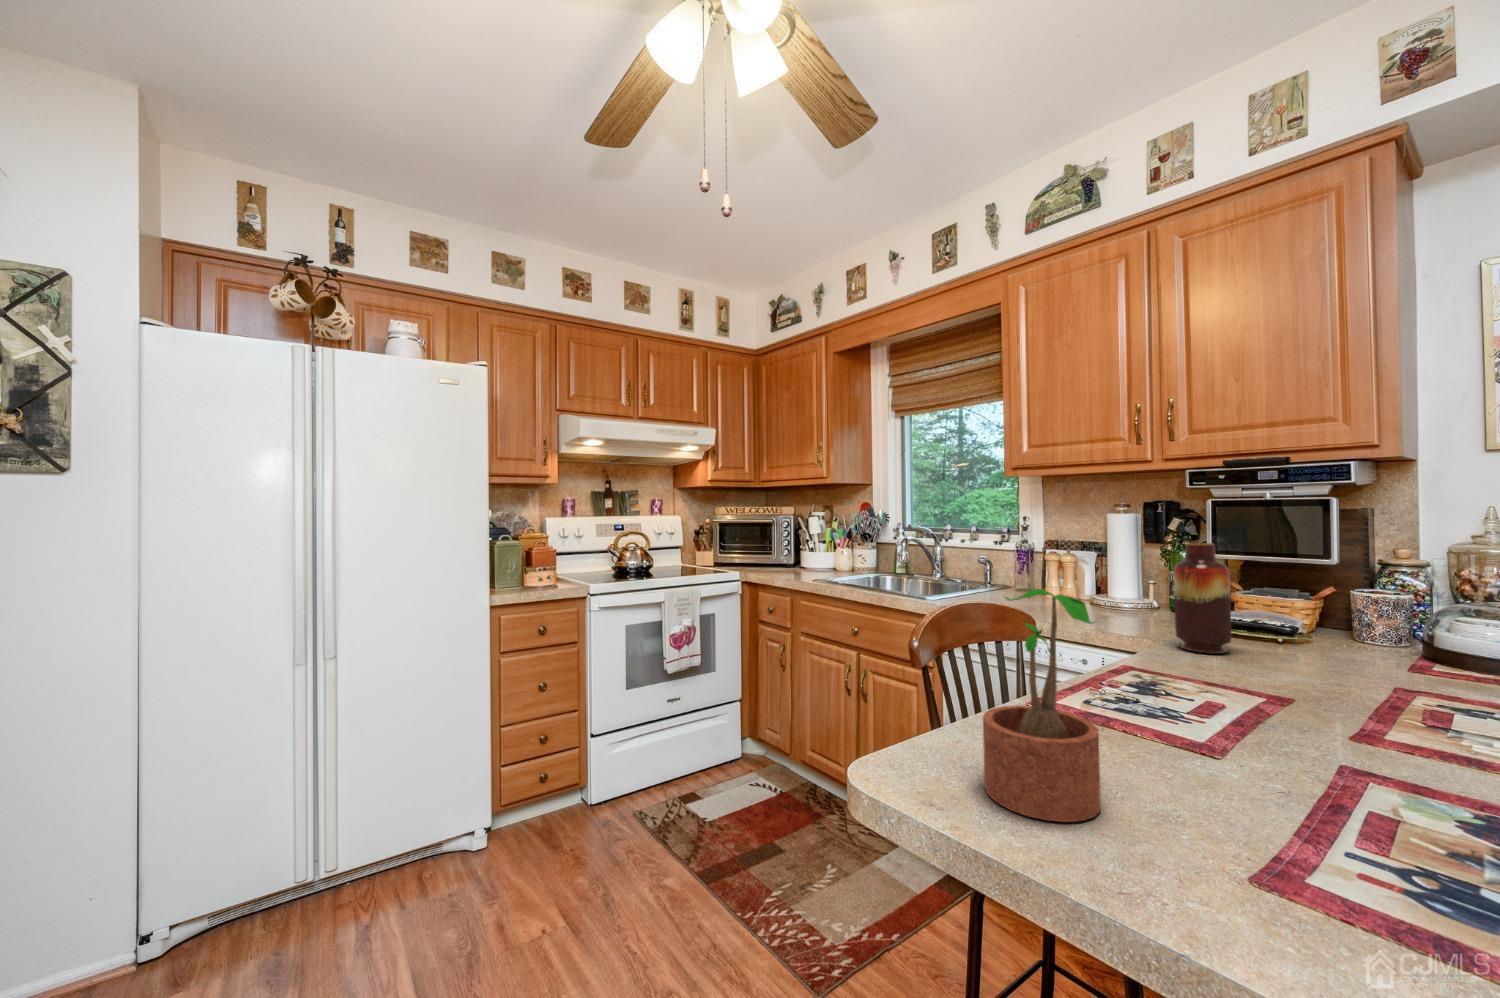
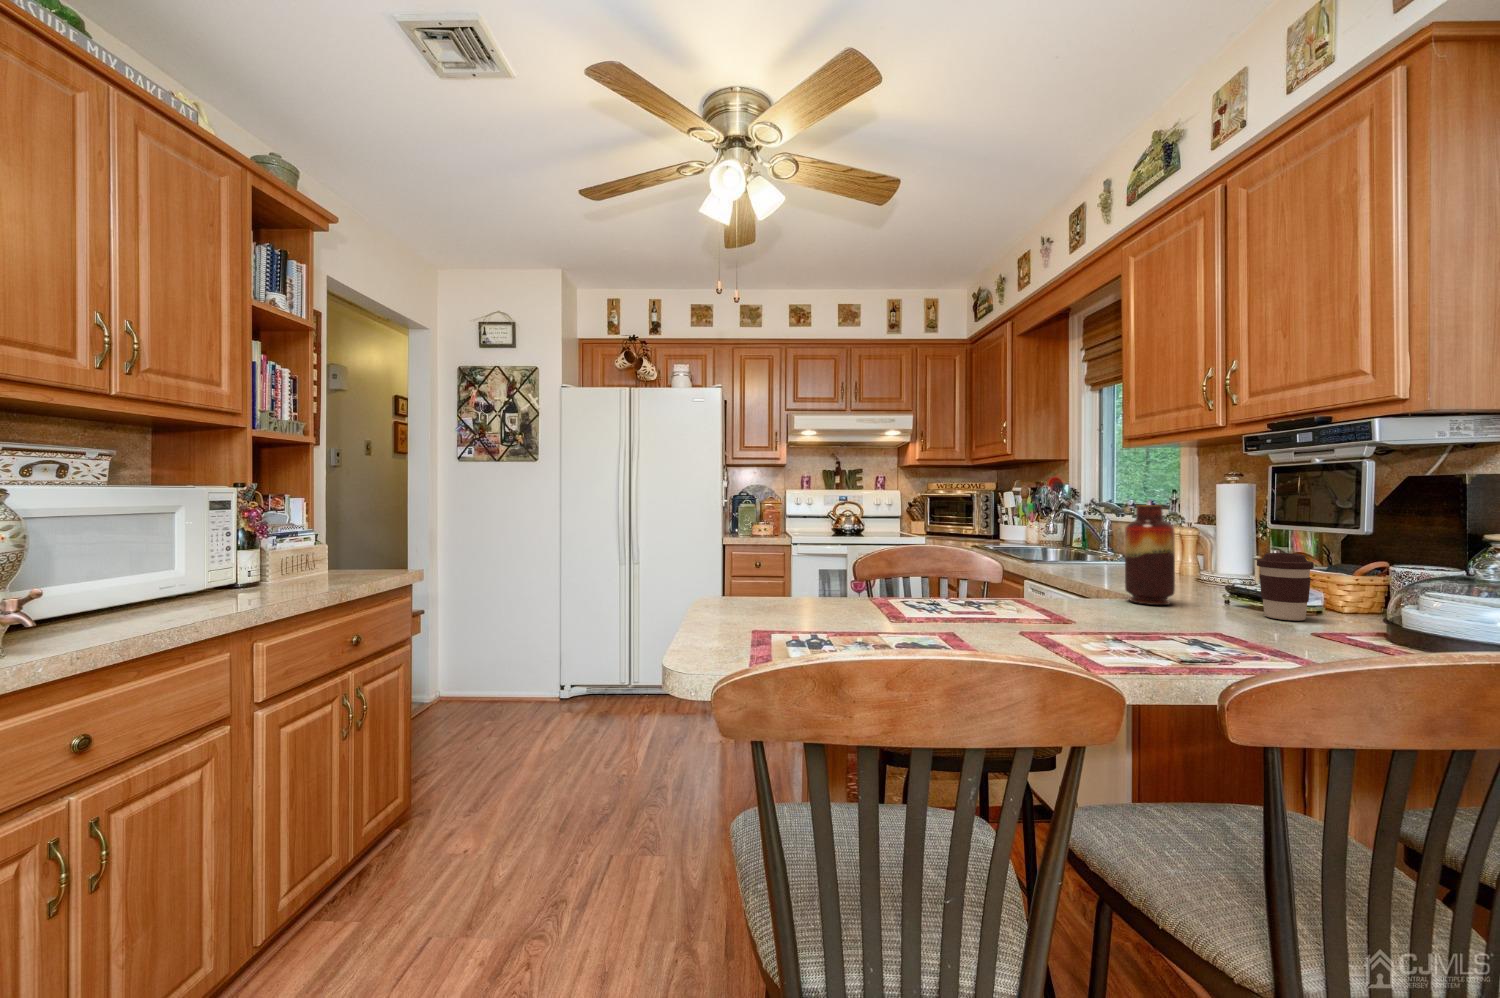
potted plant: present [983,589,1101,822] -> none [737,512,803,620]
coffee cup: none [1302,589,1360,657] -> present [1257,553,1314,620]

